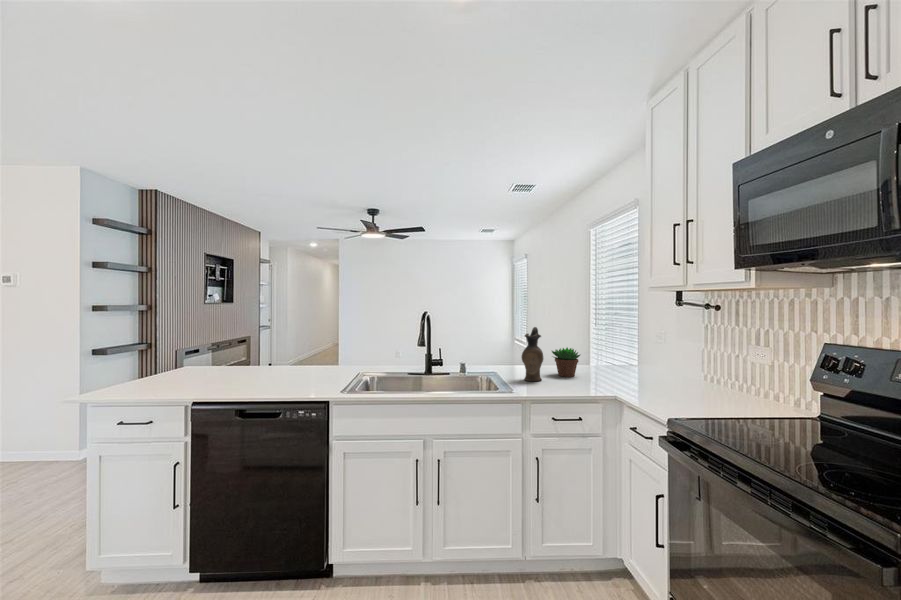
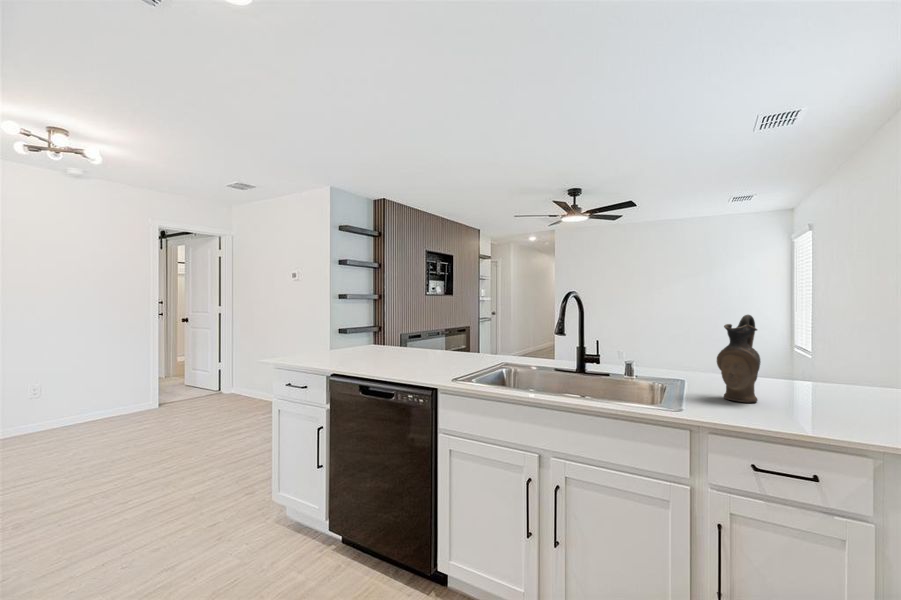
succulent plant: present [552,348,580,377] -> none [787,351,856,404]

